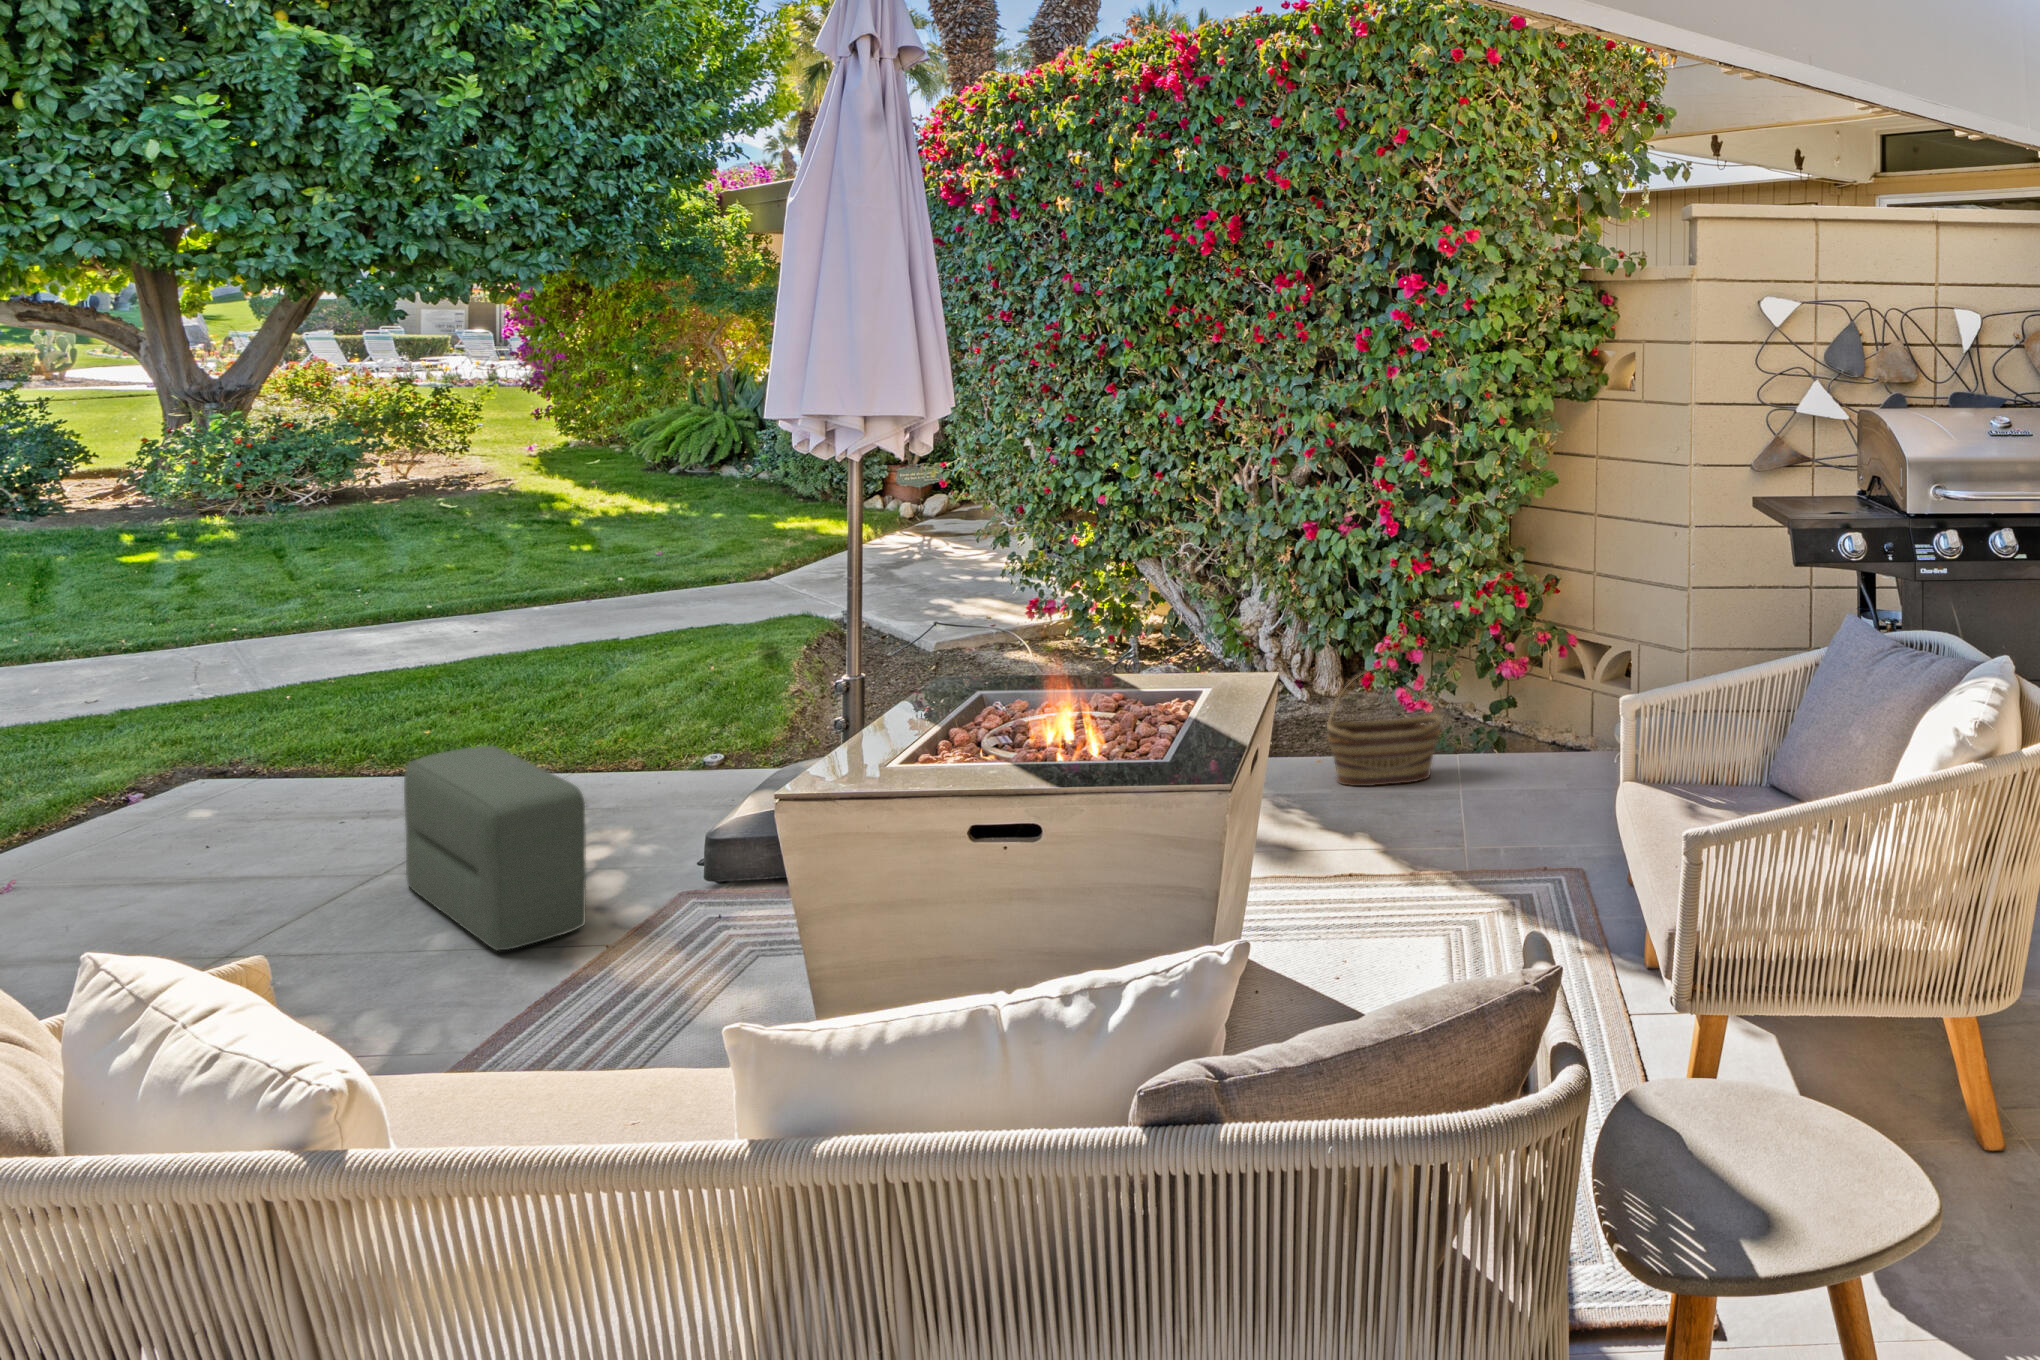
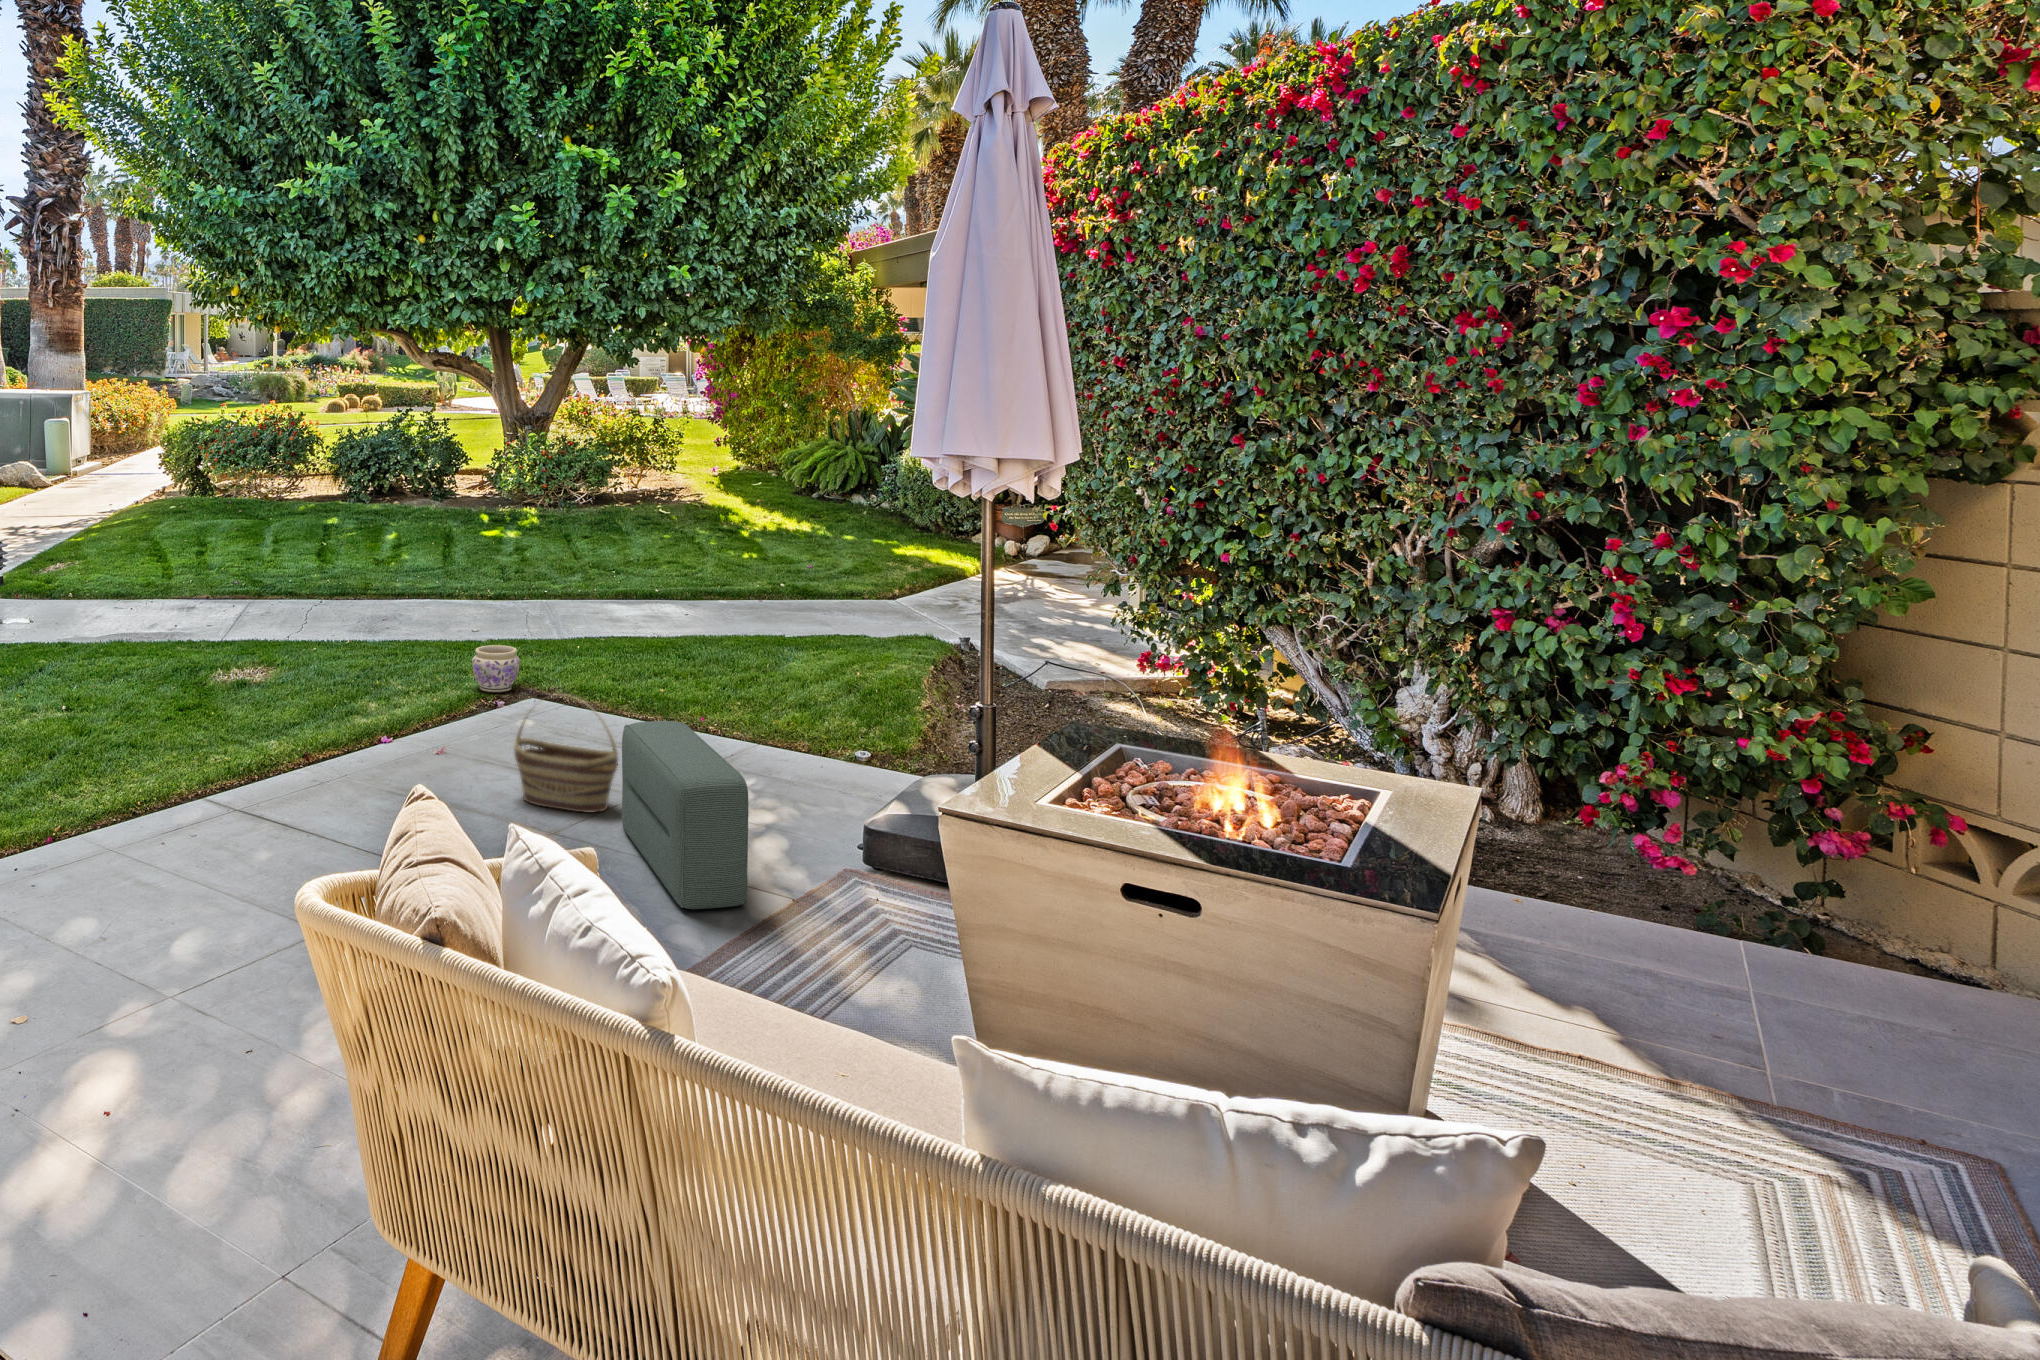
basket: present [1327,668,1441,786] -> present [514,694,618,812]
planter: none [138,703,226,770] -> present [472,645,520,693]

